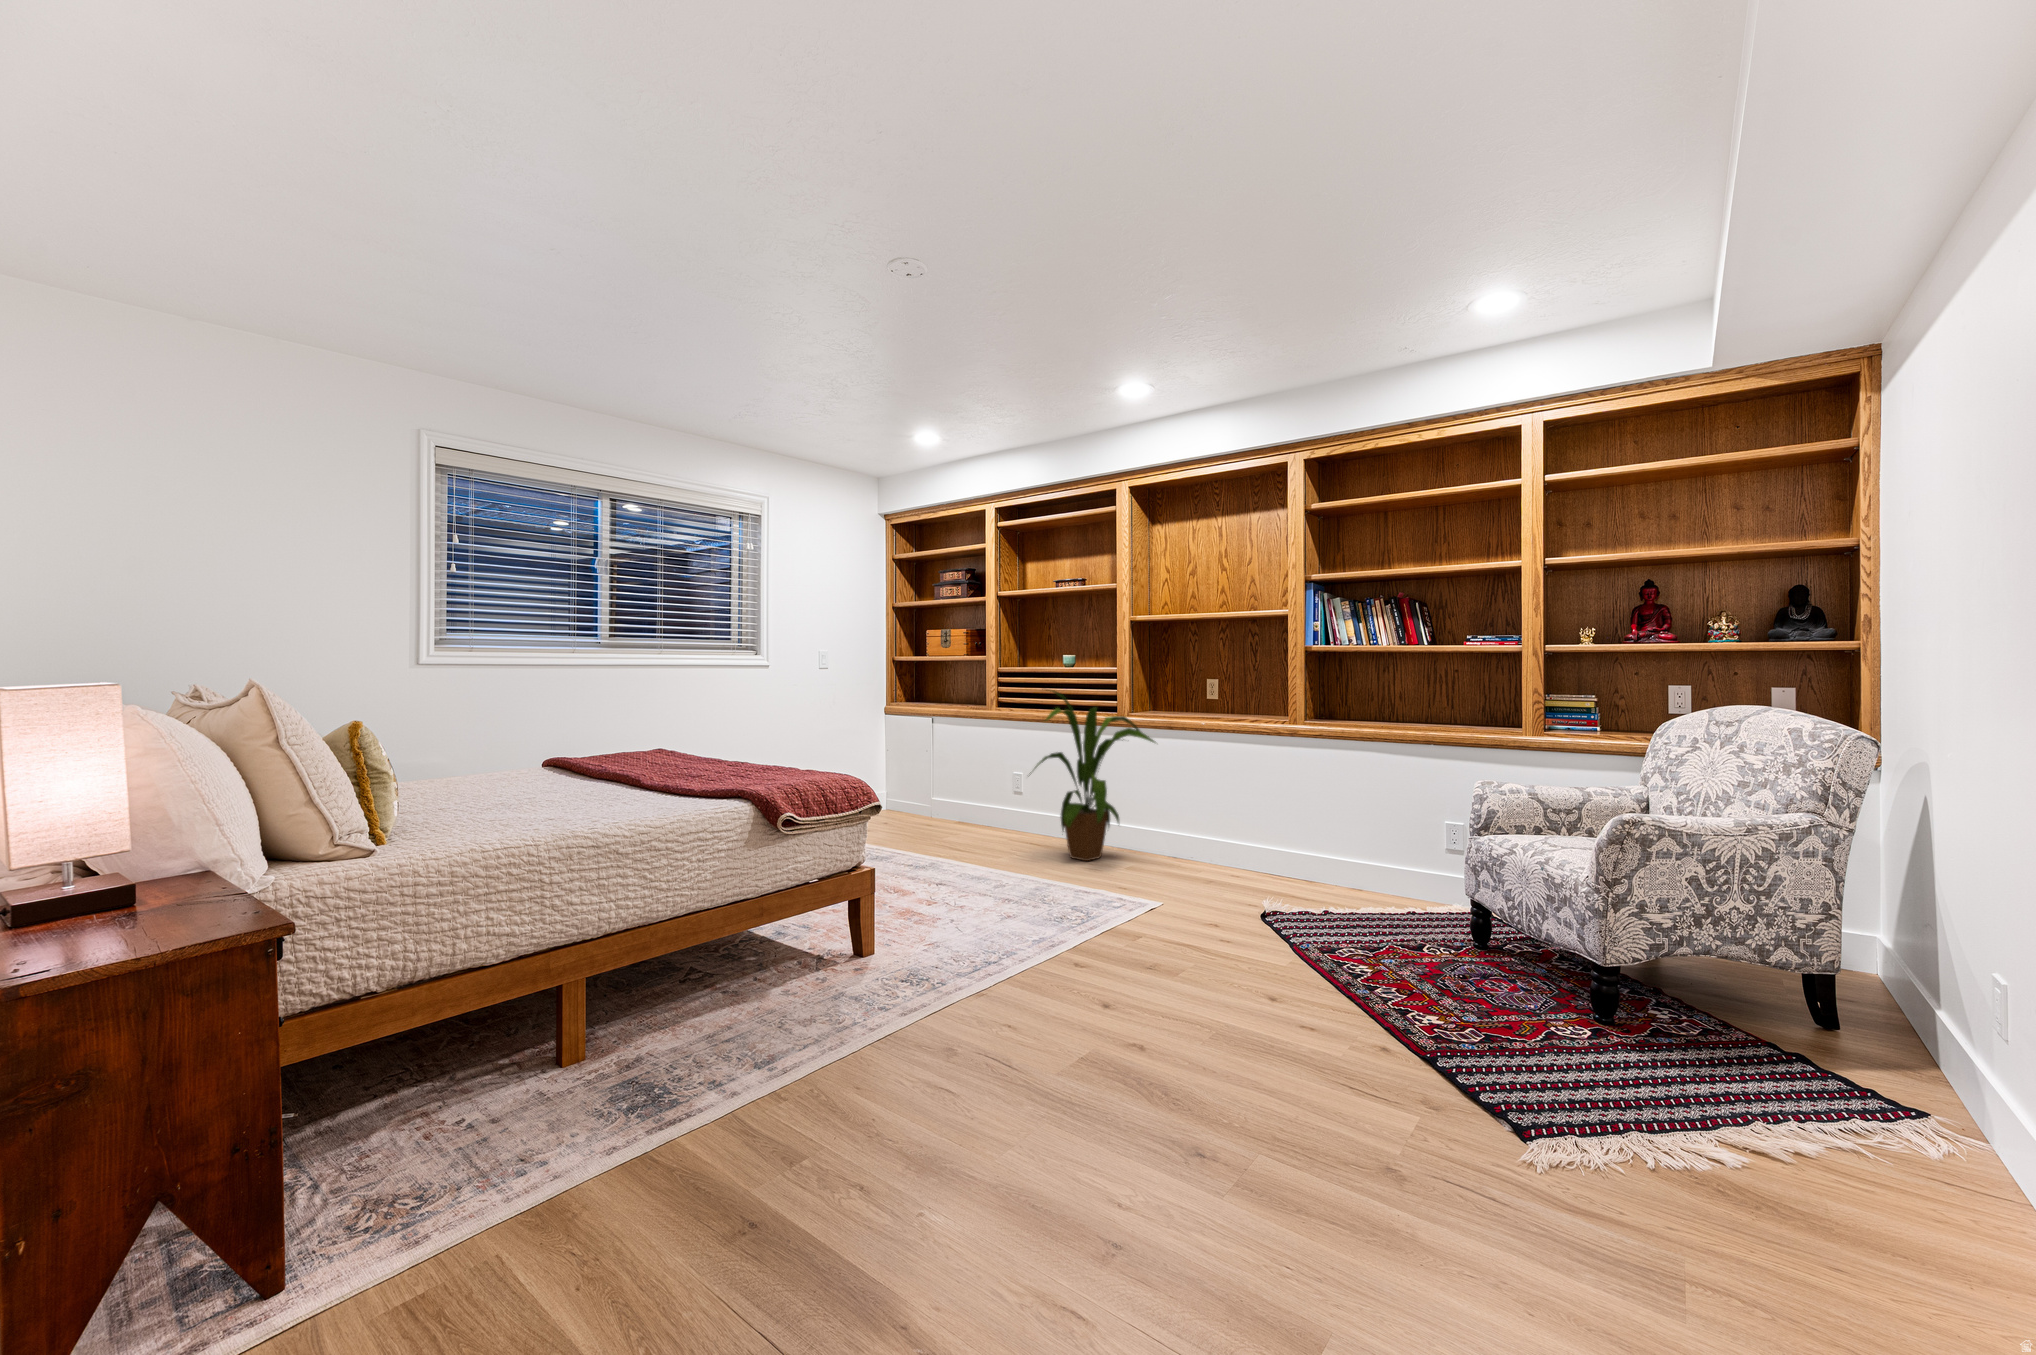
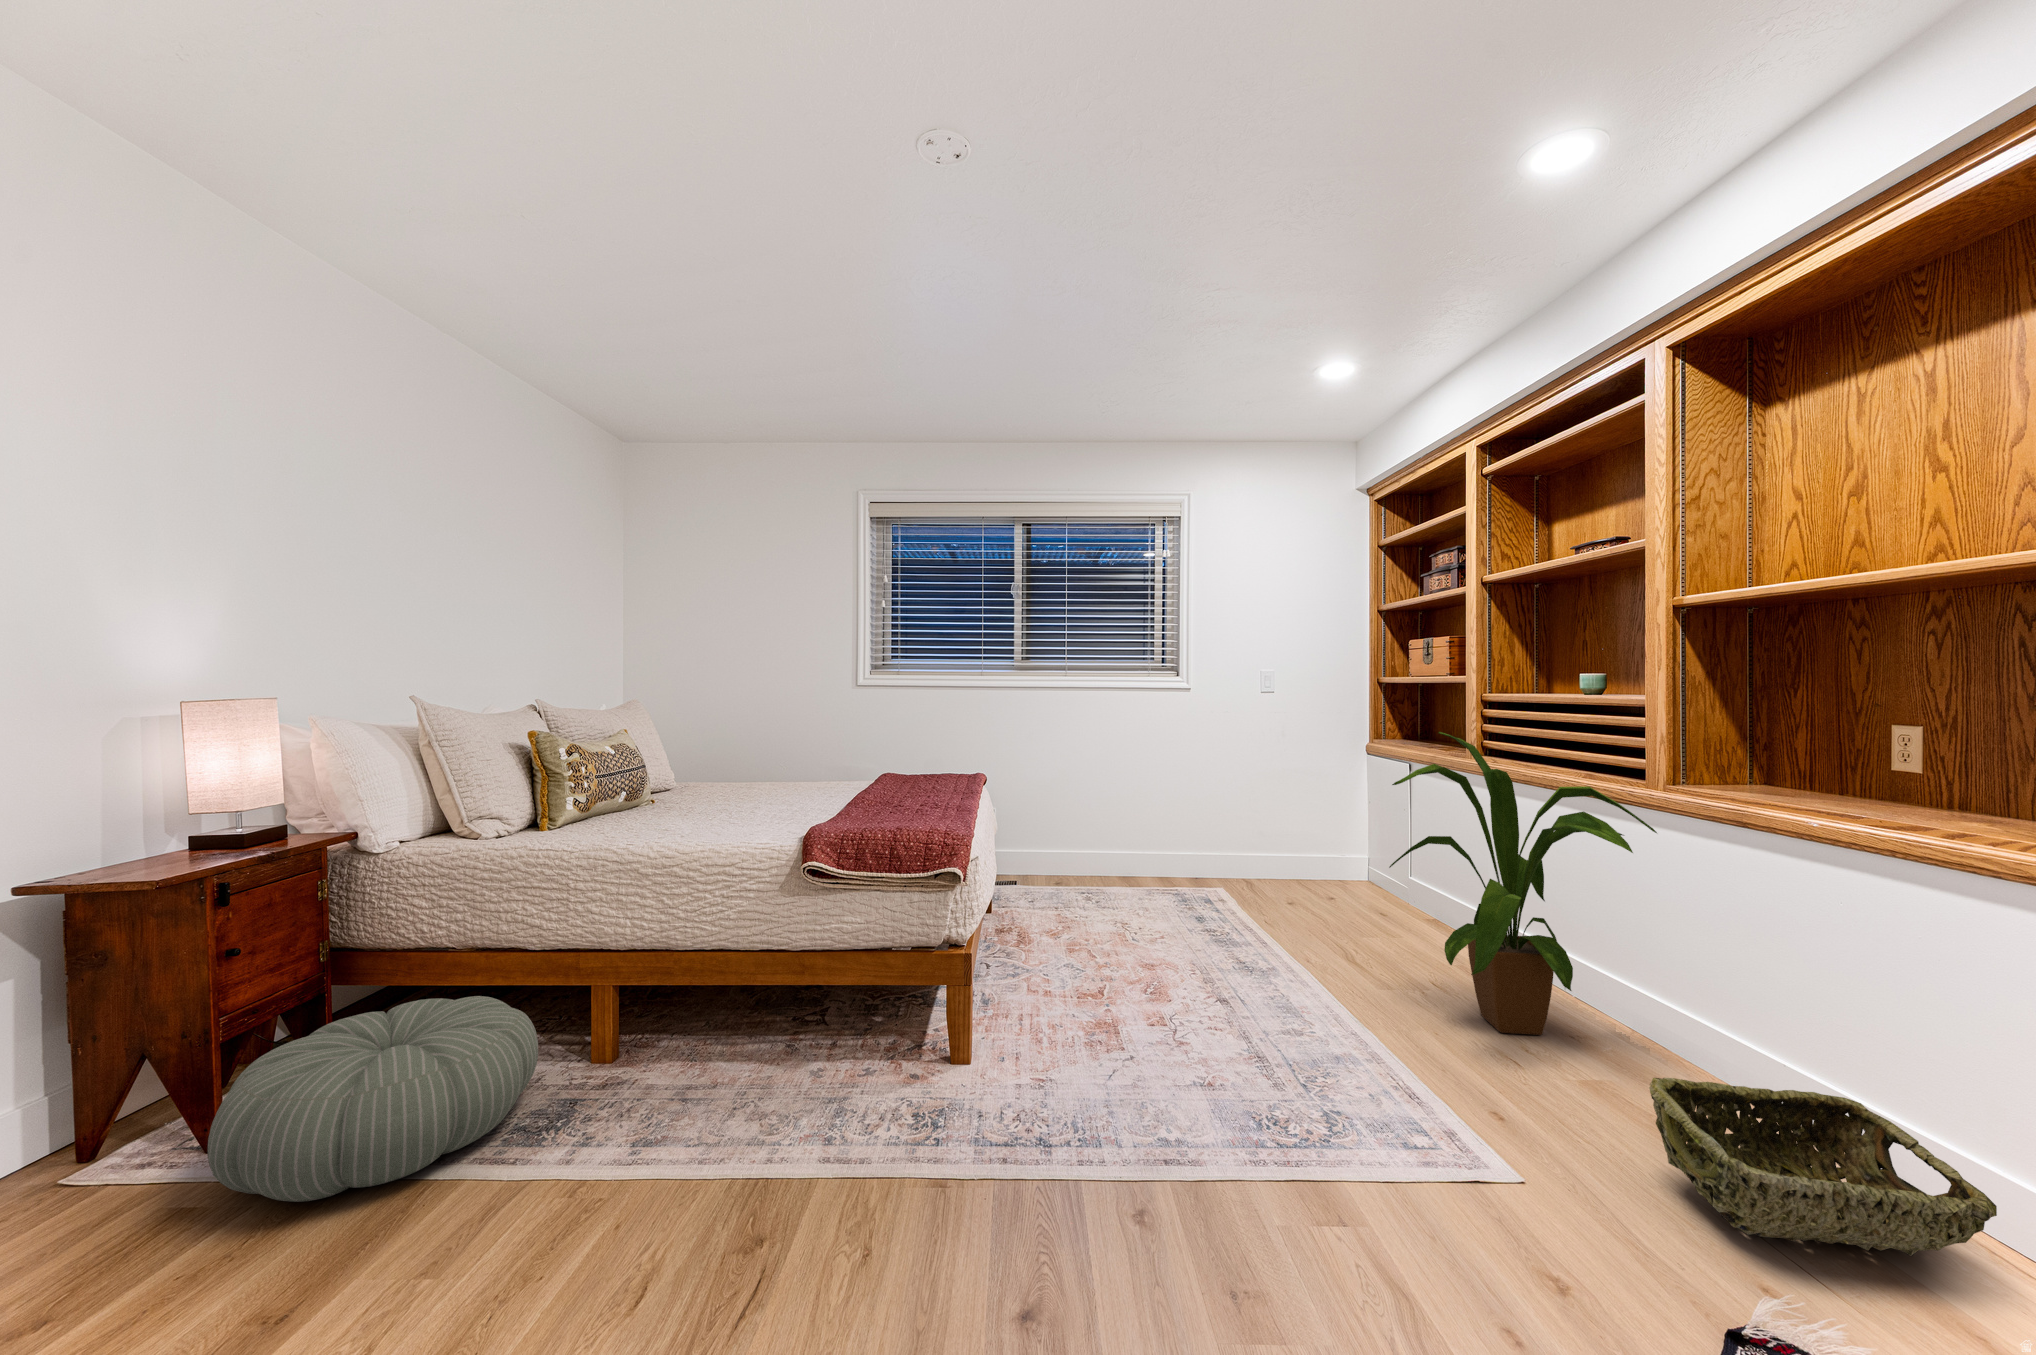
woven basket: none [1193,832,1281,887] -> present [1649,1078,1997,1256]
pouf: none [394,1000,711,1215] -> present [208,996,538,1202]

